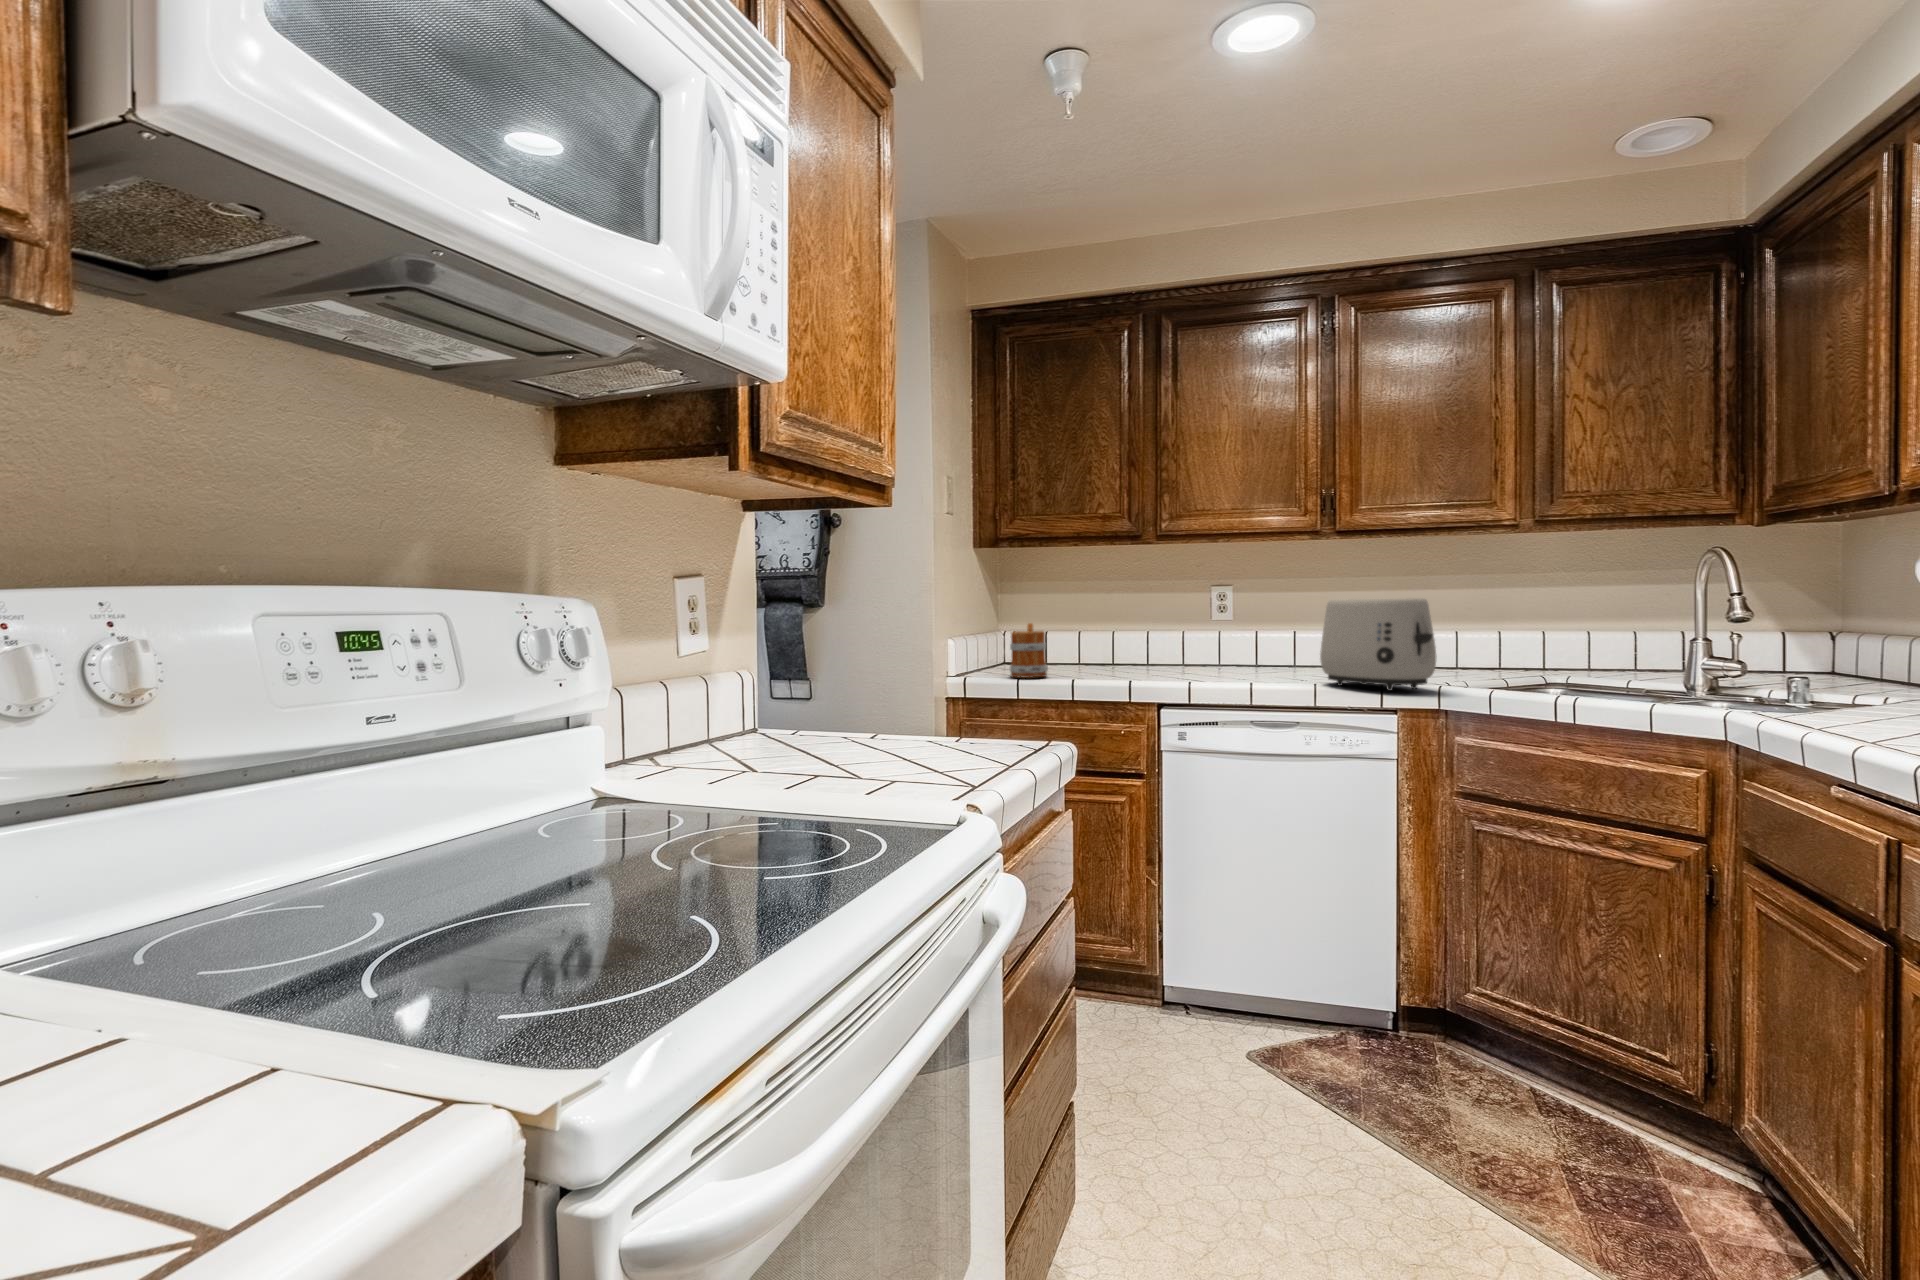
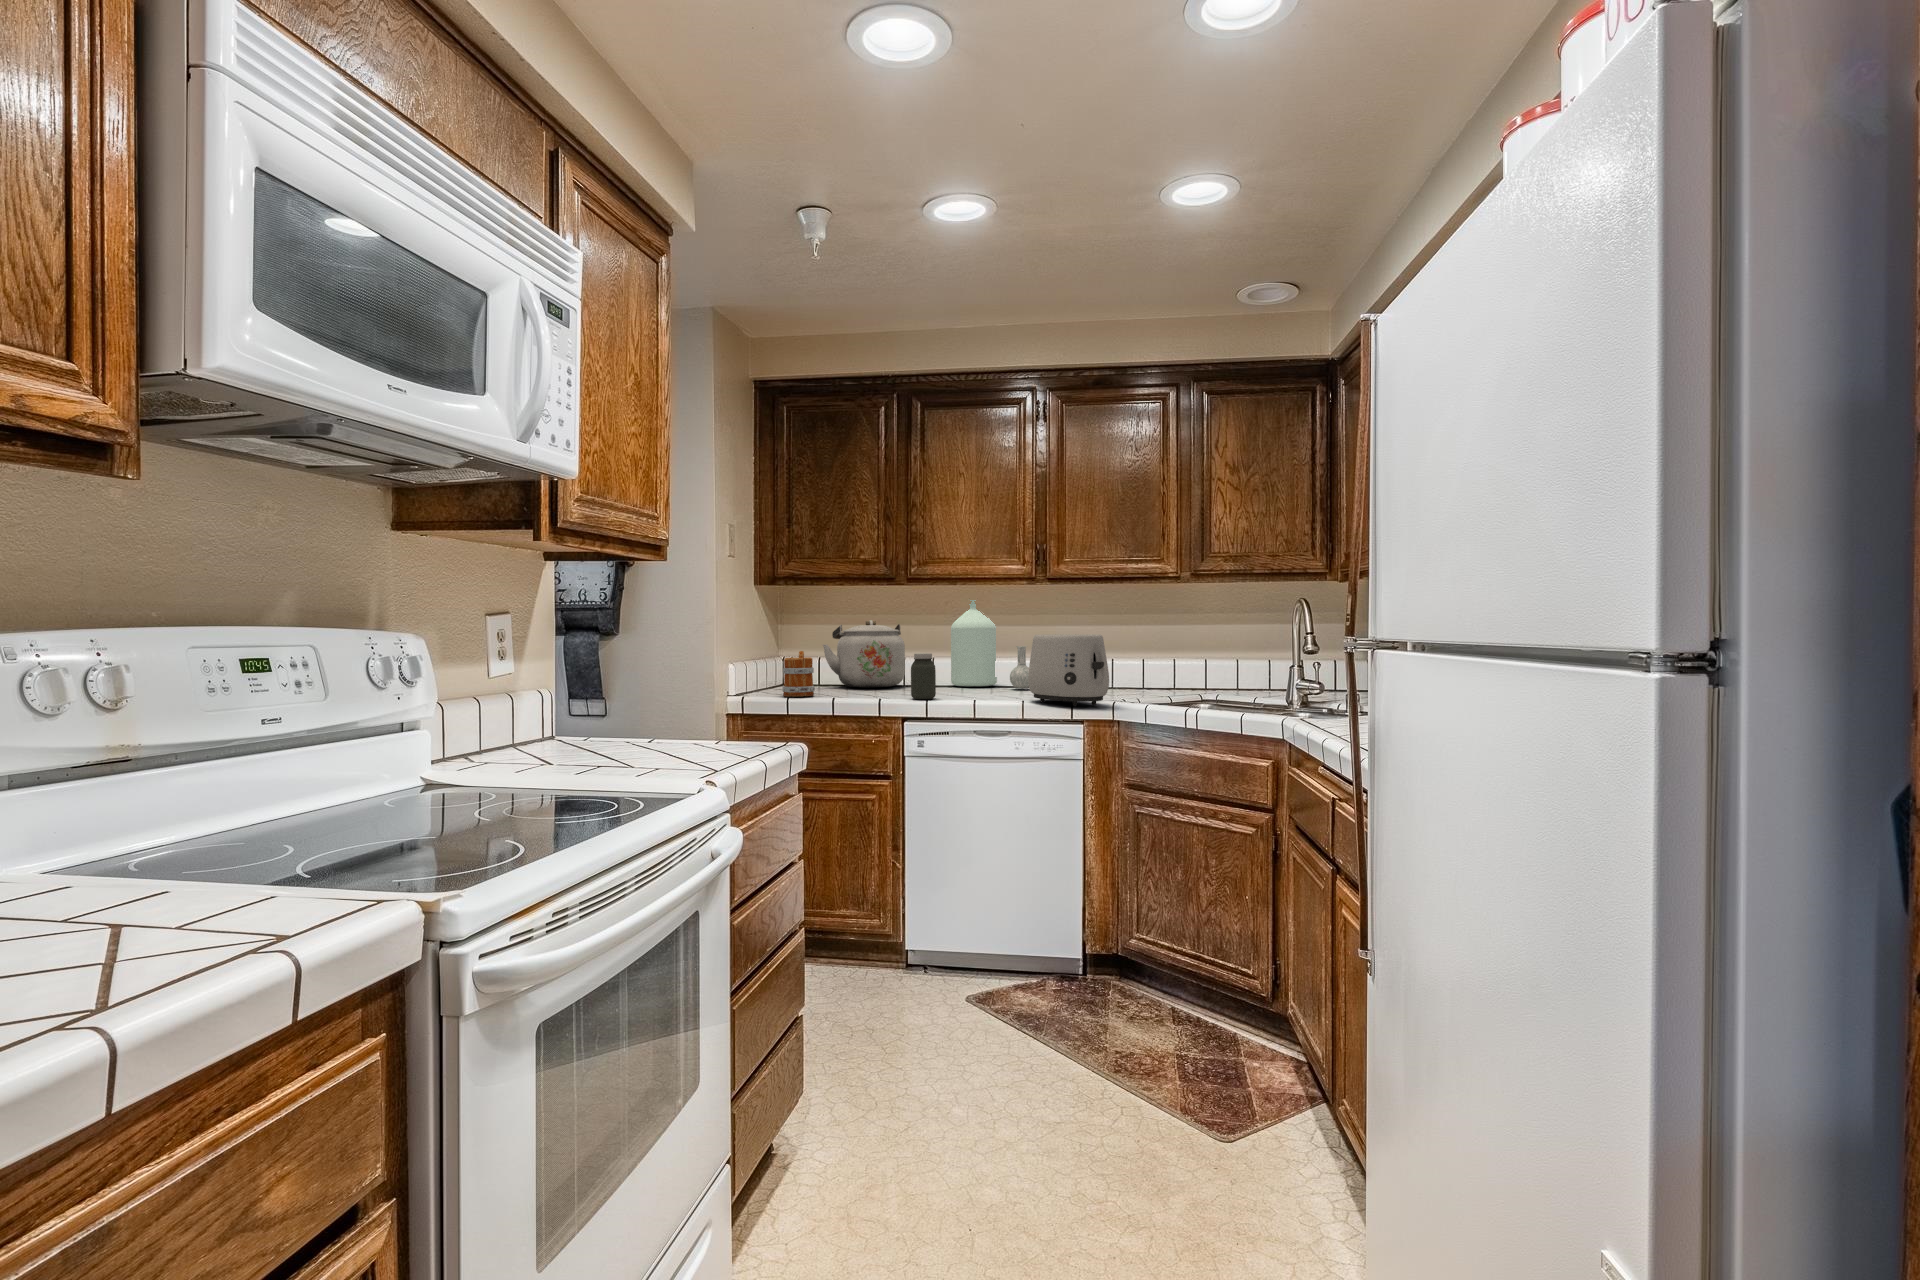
bottle: none [1206,553,1315,668] -> present [951,600,1029,689]
kettle: none [1052,586,1151,666] -> present [823,620,905,687]
jar: none [1167,625,1198,681] -> present [911,653,936,699]

